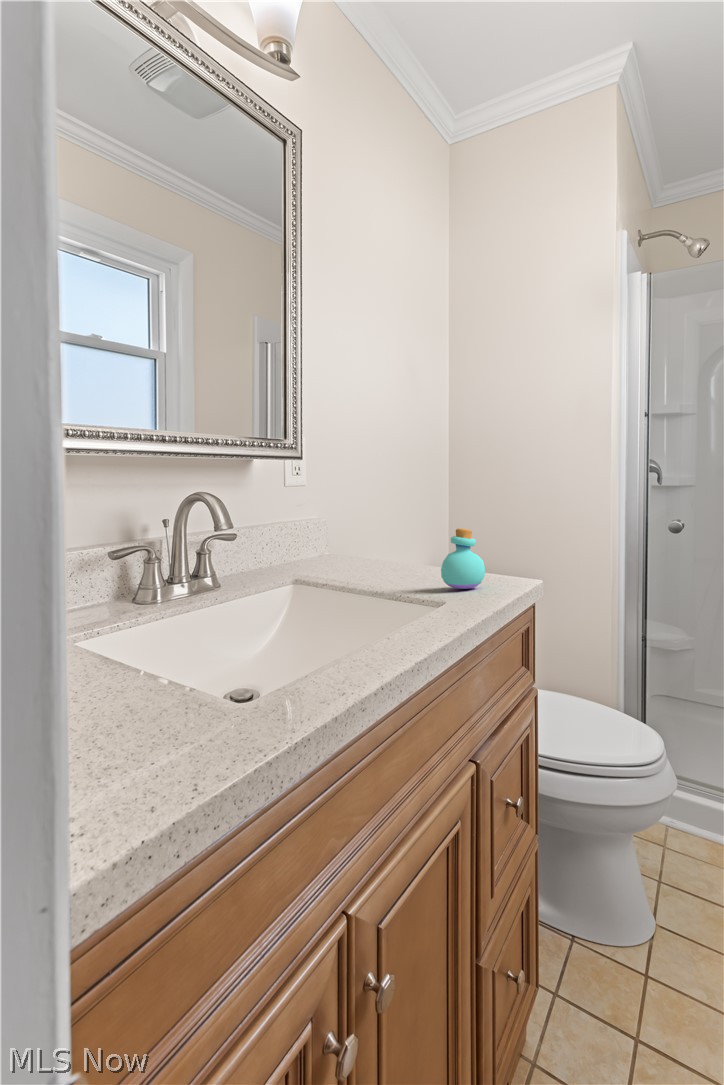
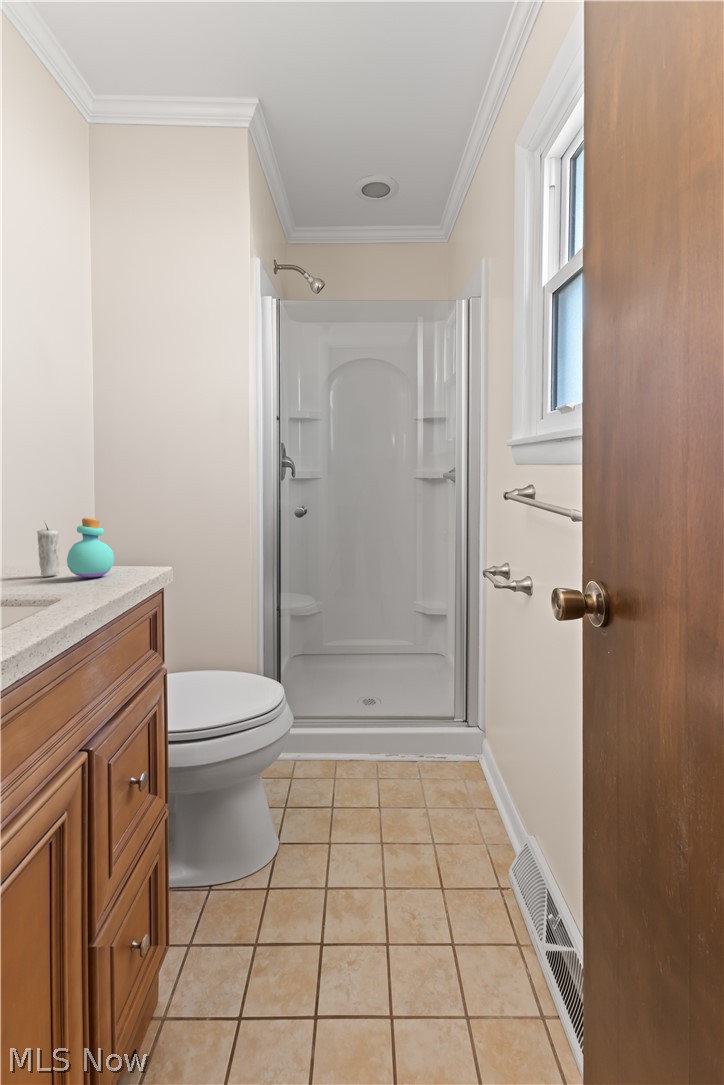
candle: none [411,530,430,587] -> present [37,523,60,577]

